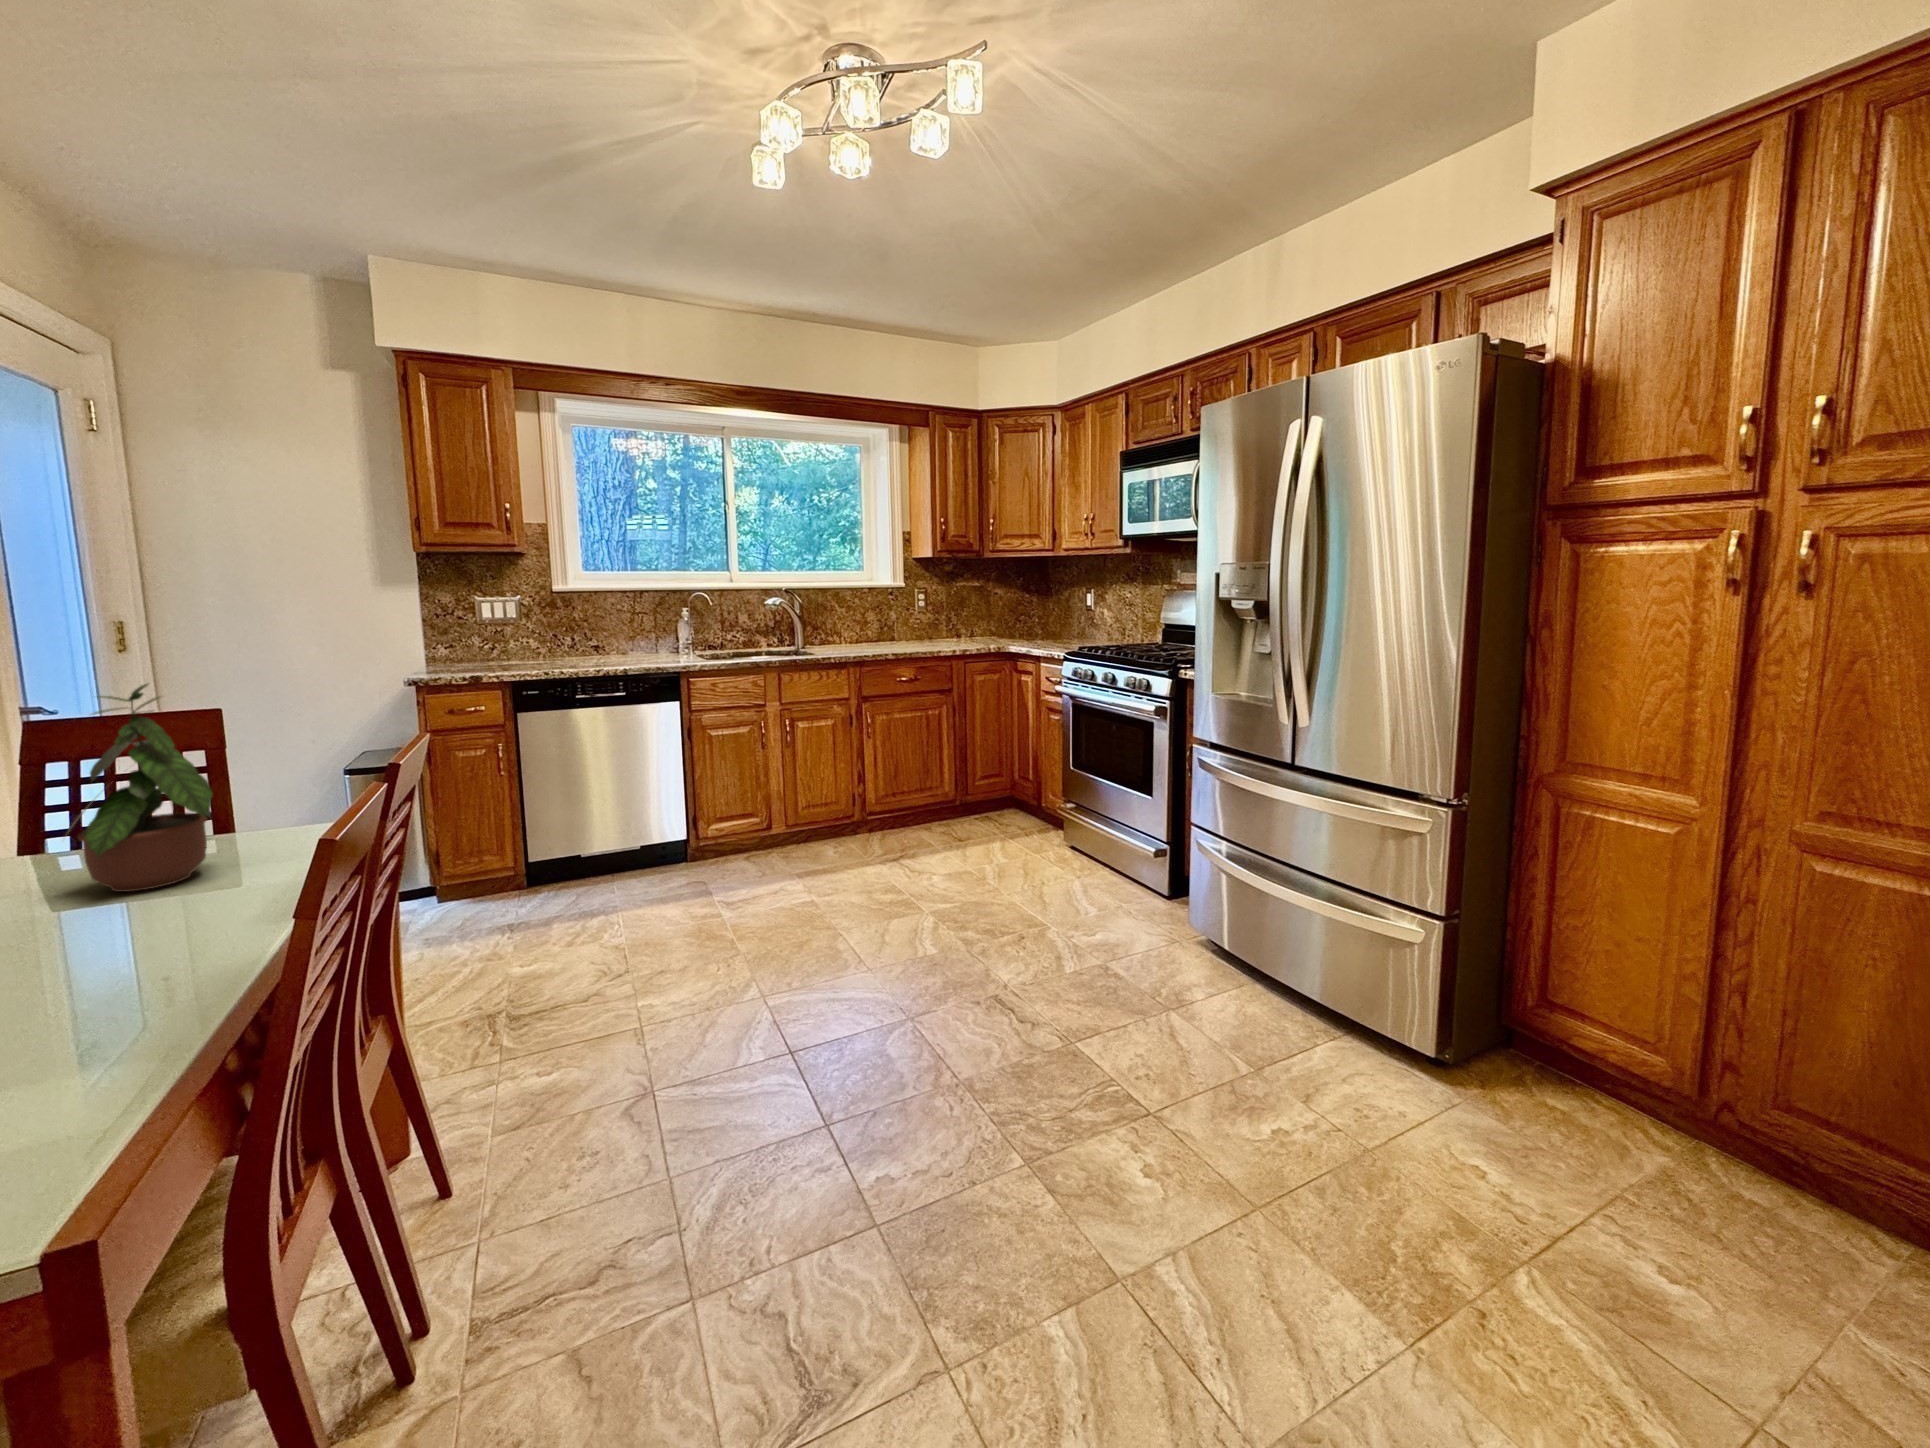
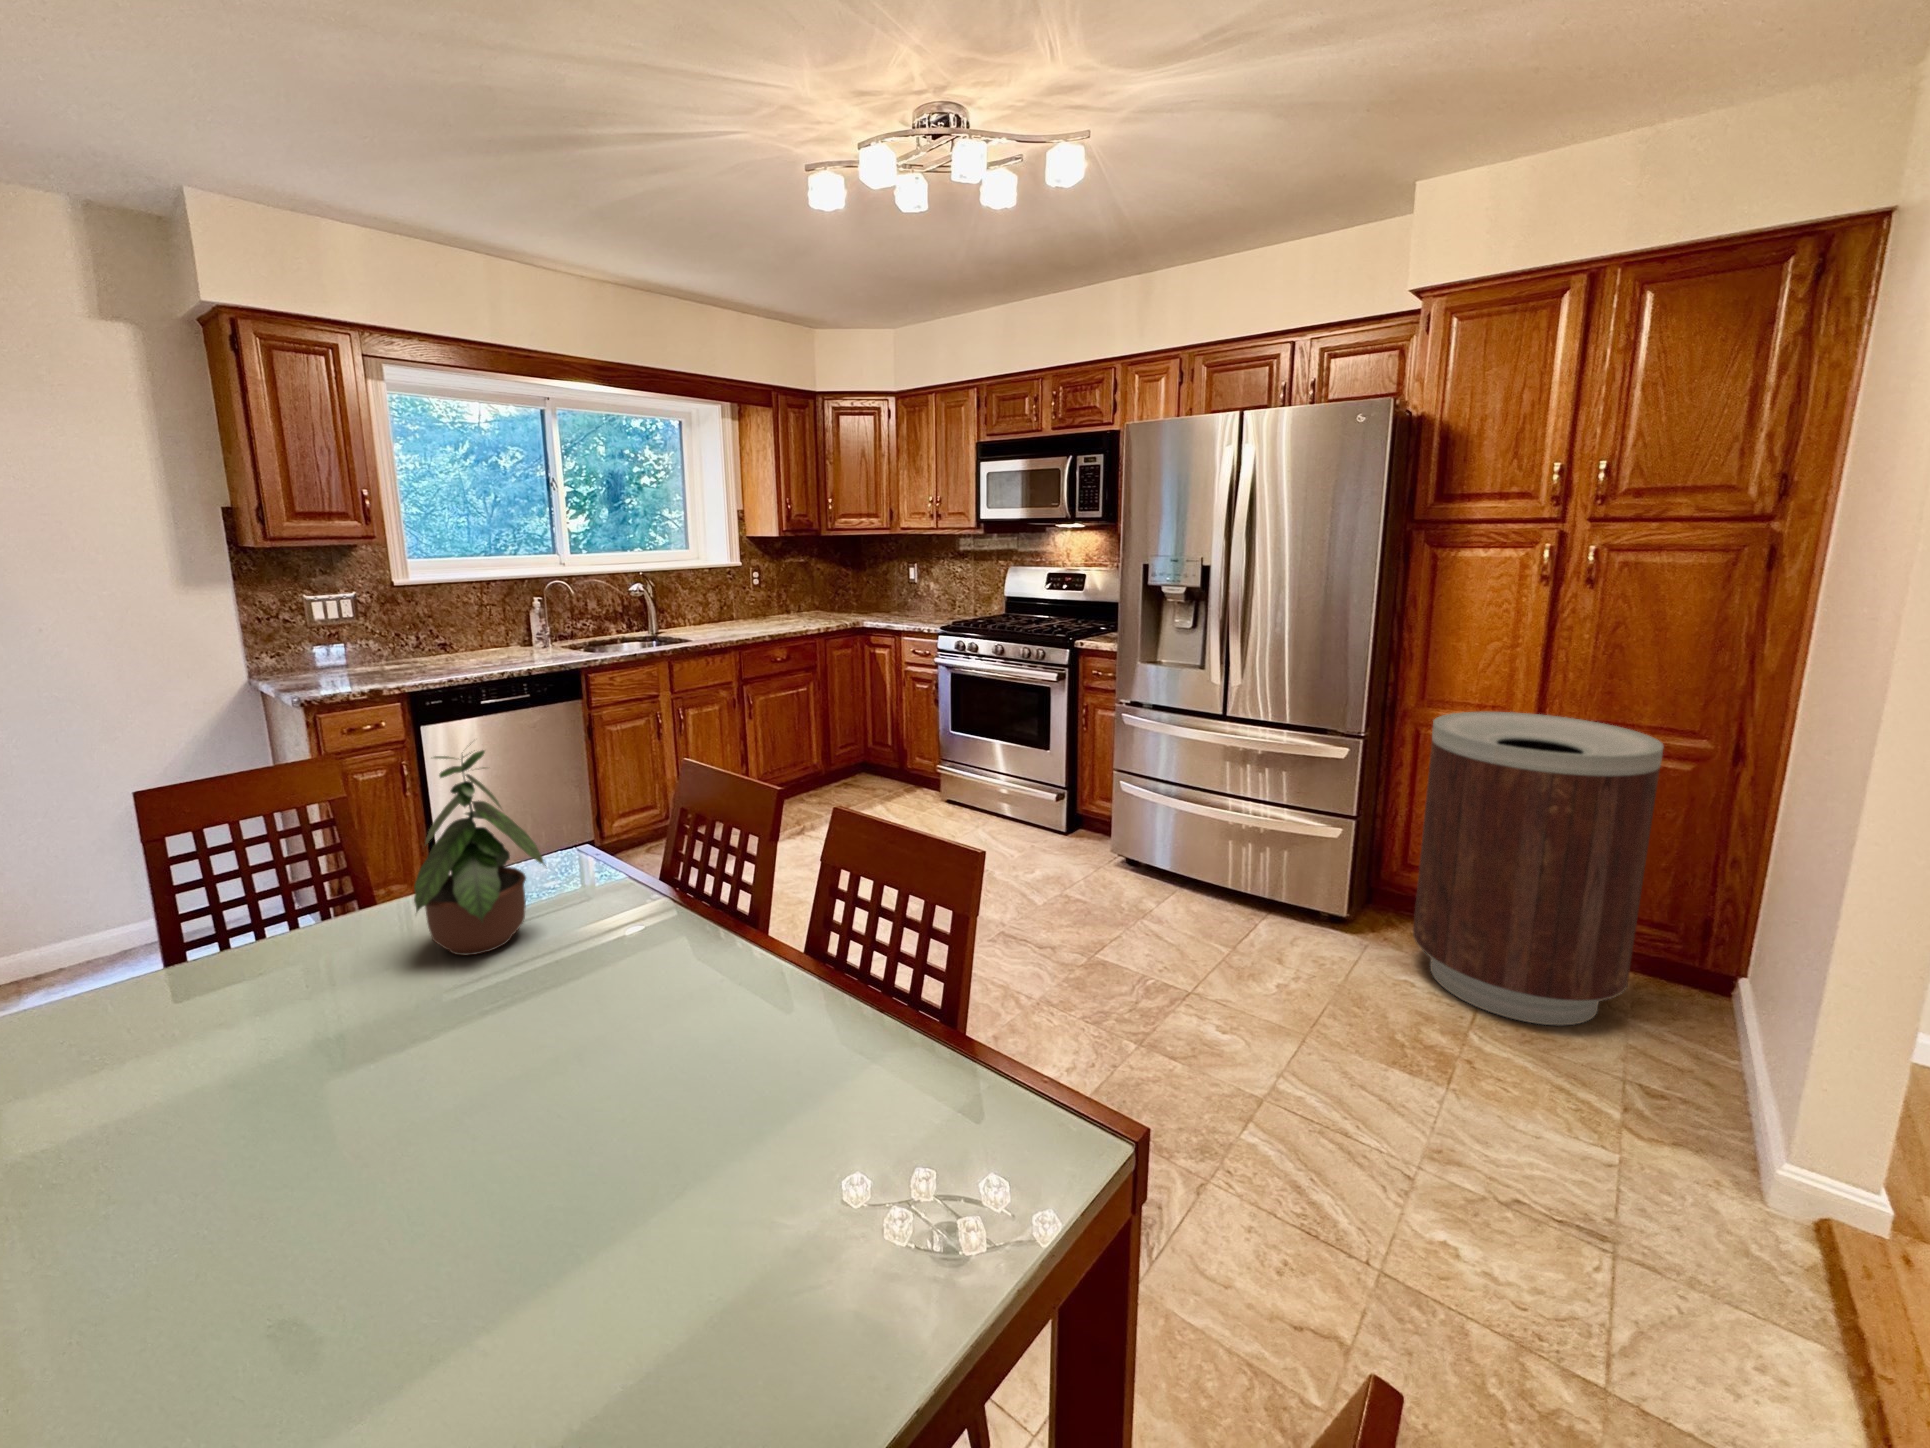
trash can: none [1488,781,1883,1303] -> present [1413,712,1663,1025]

